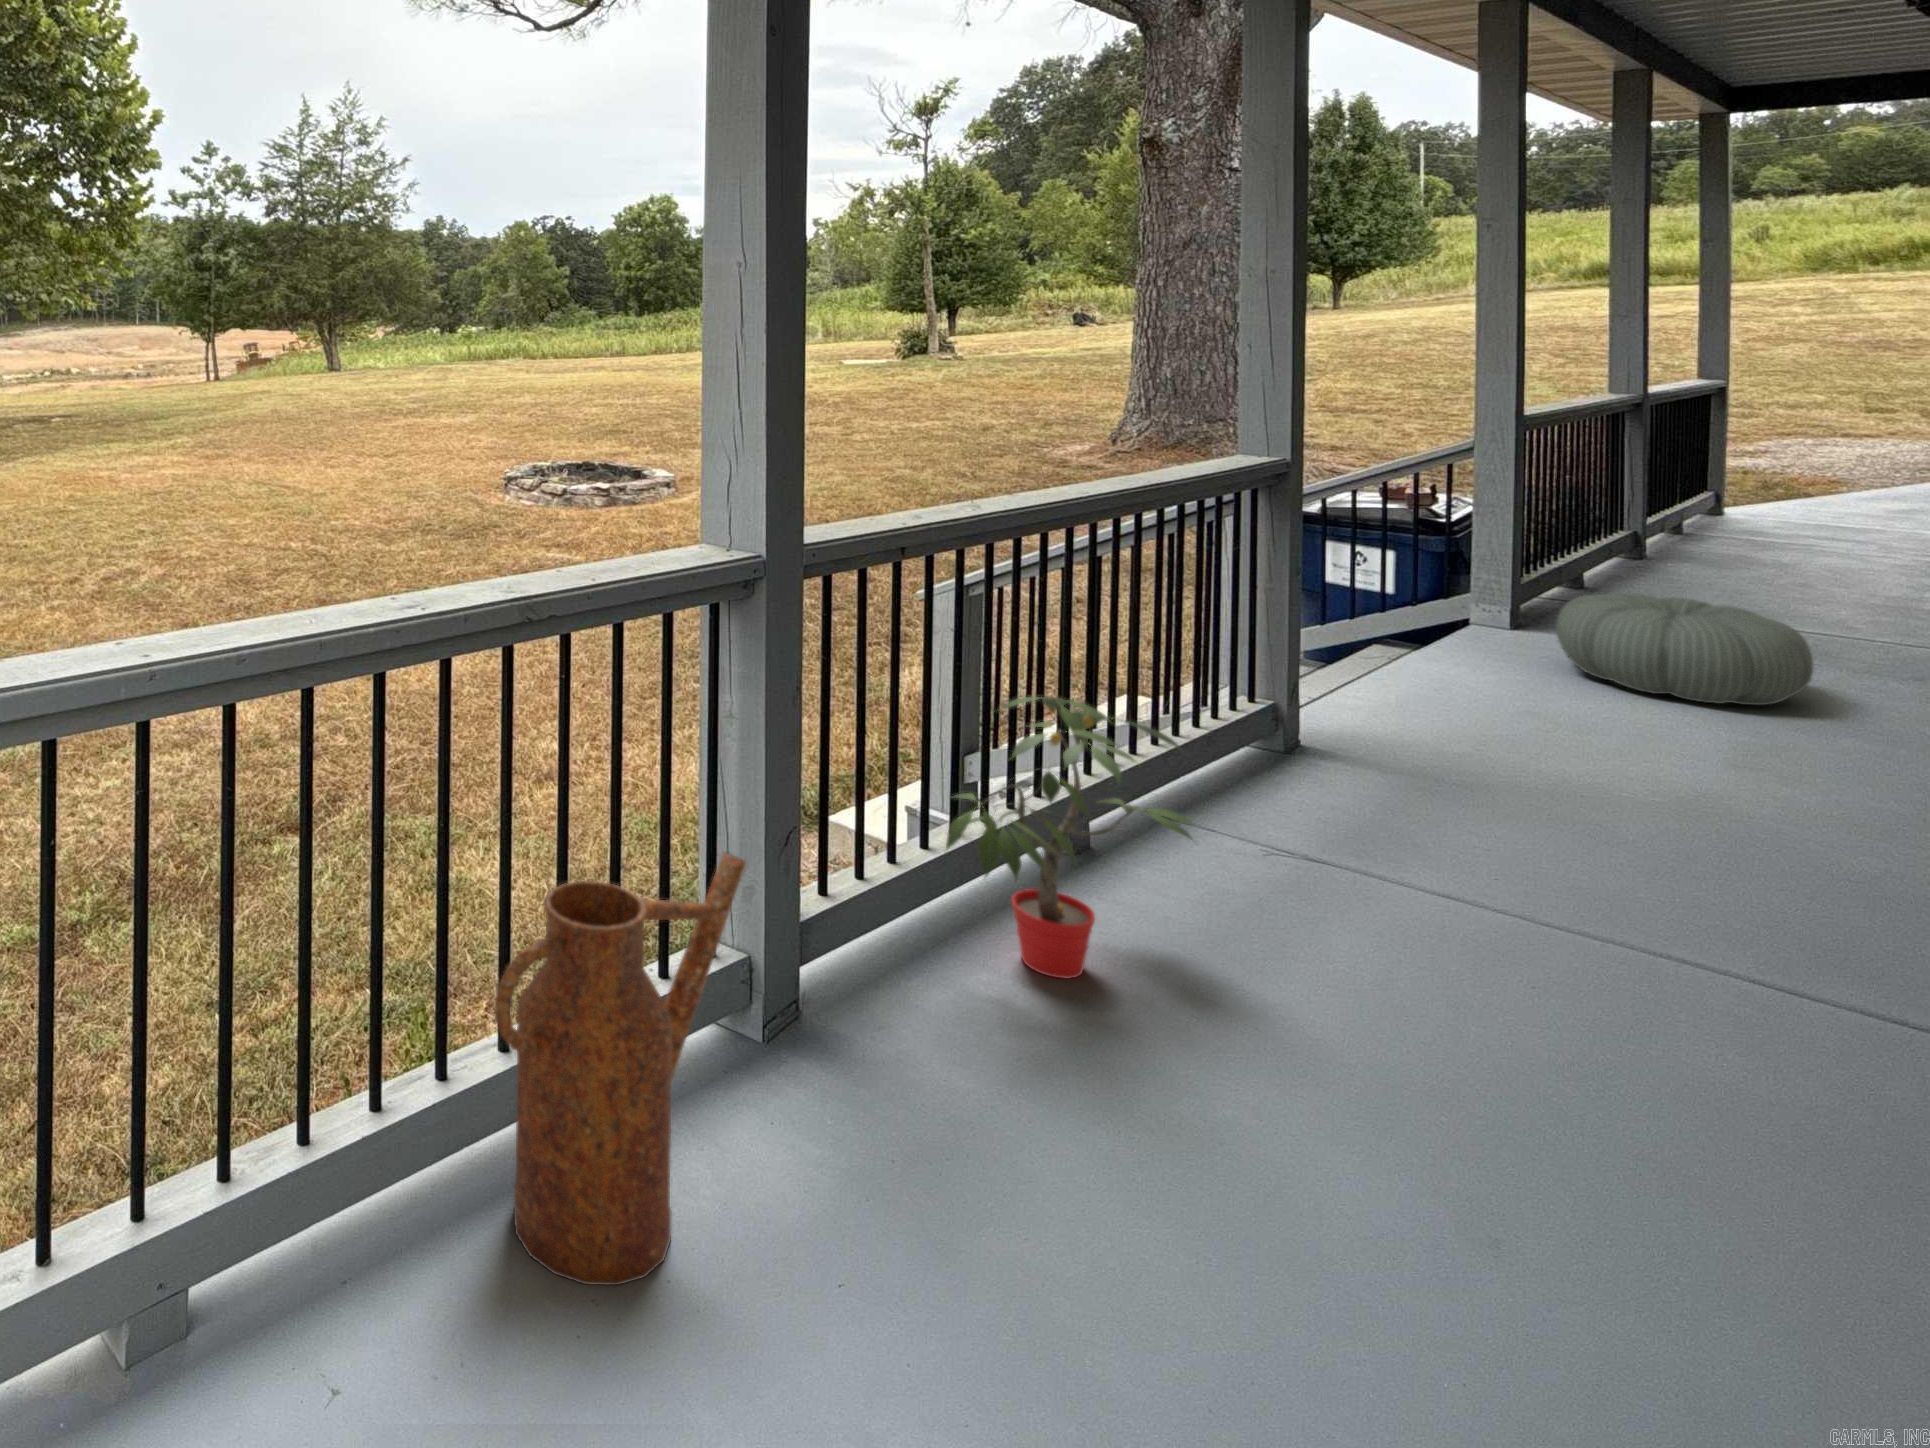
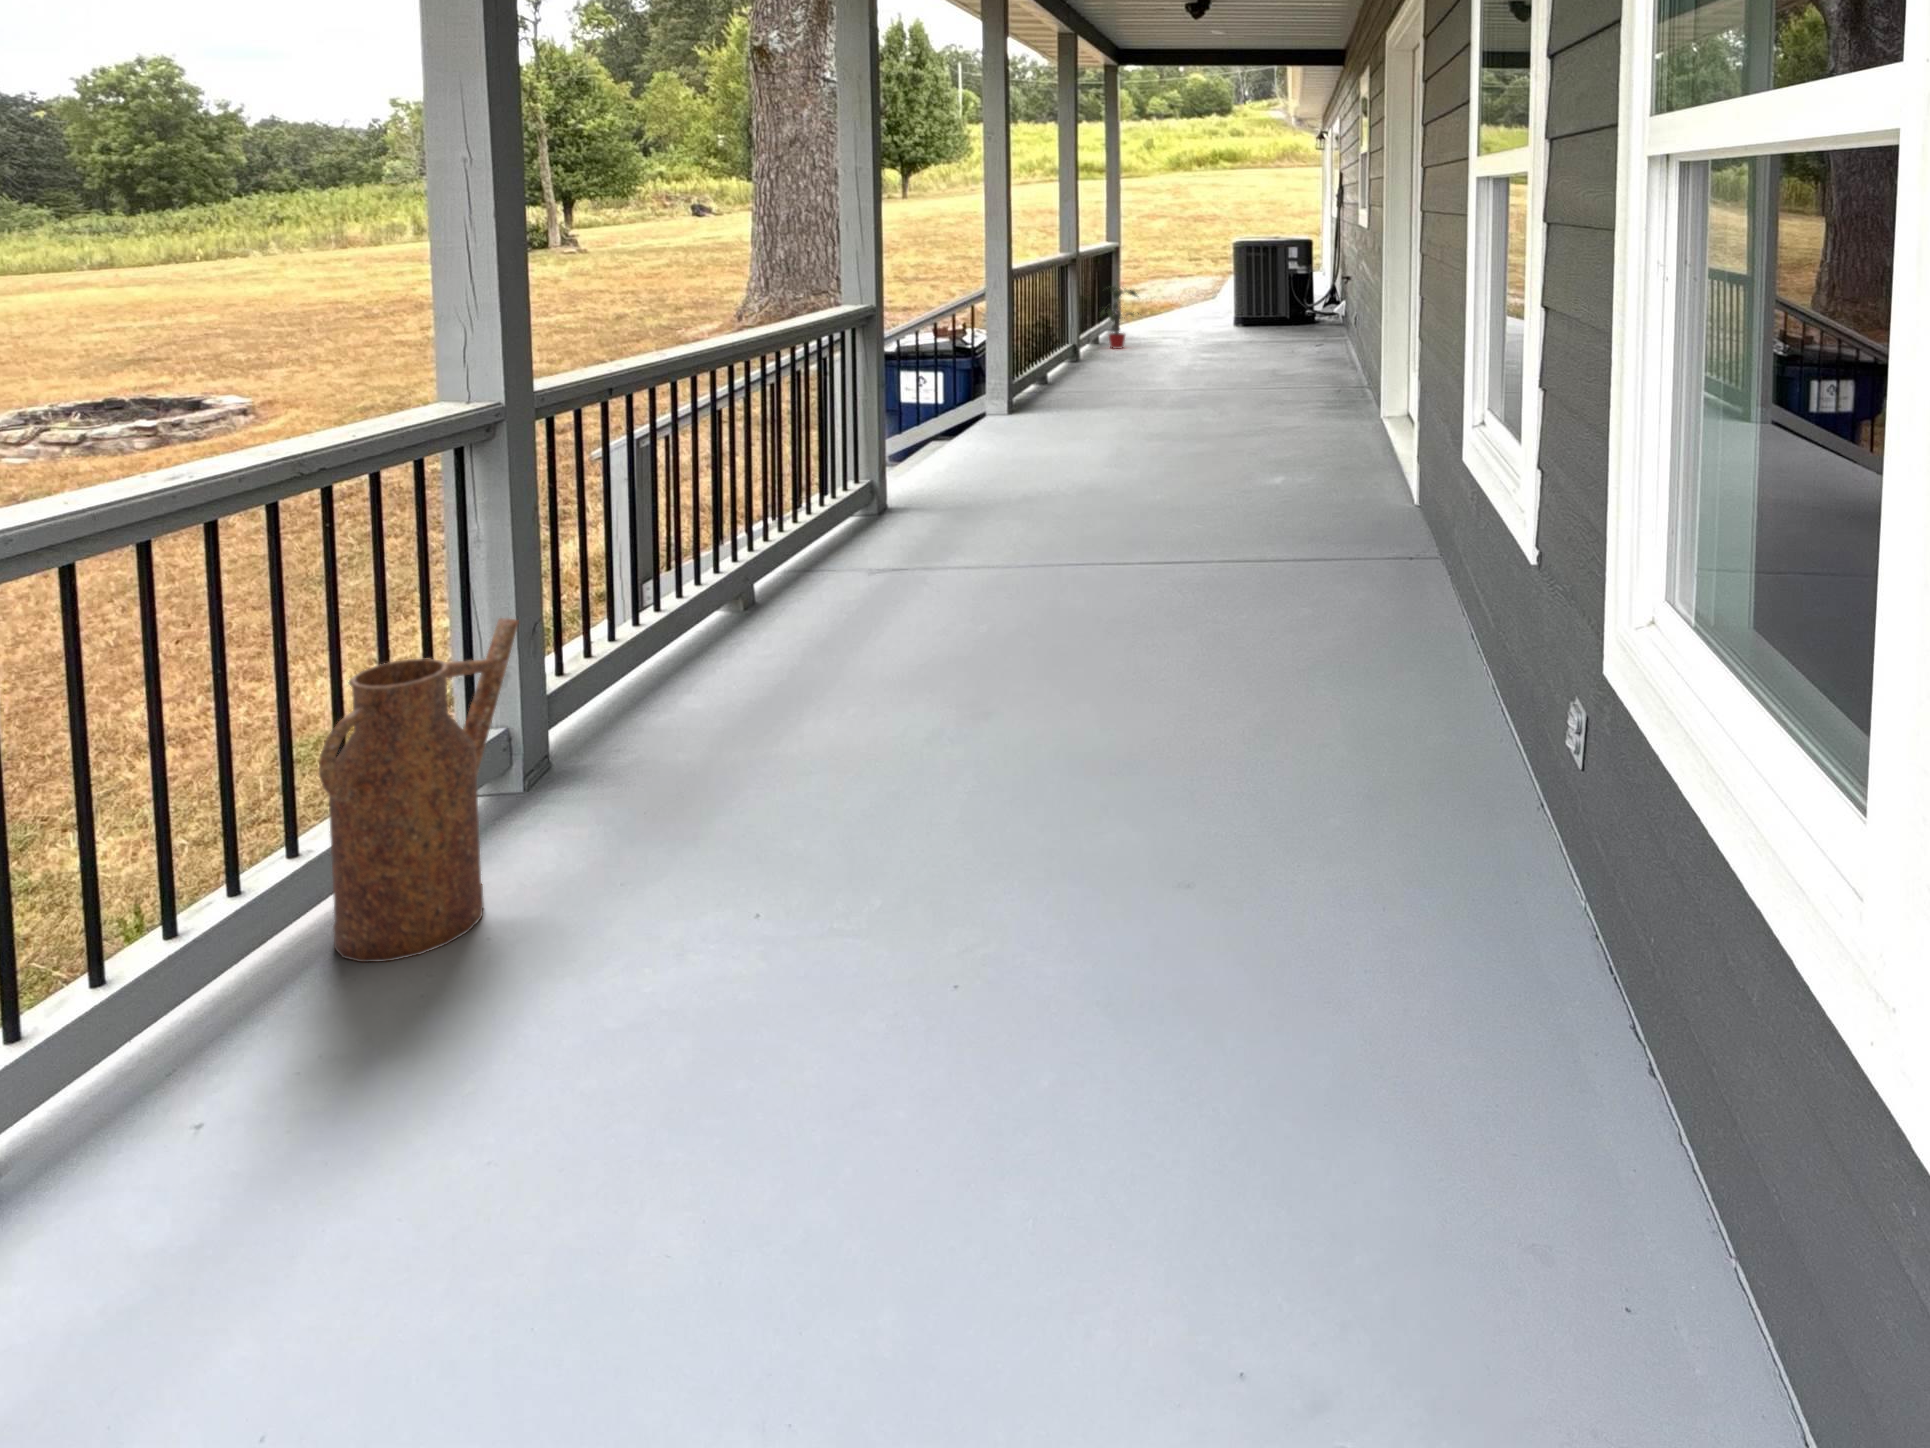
pouf: present [1556,593,1813,705] -> none [1033,378,1152,440]
potted plant: present [946,696,1196,979] -> present [1101,287,1139,349]

